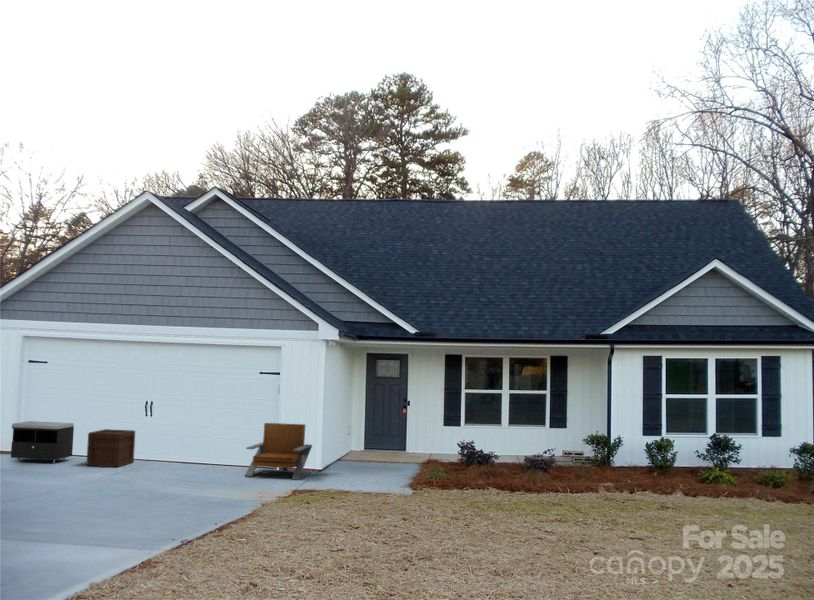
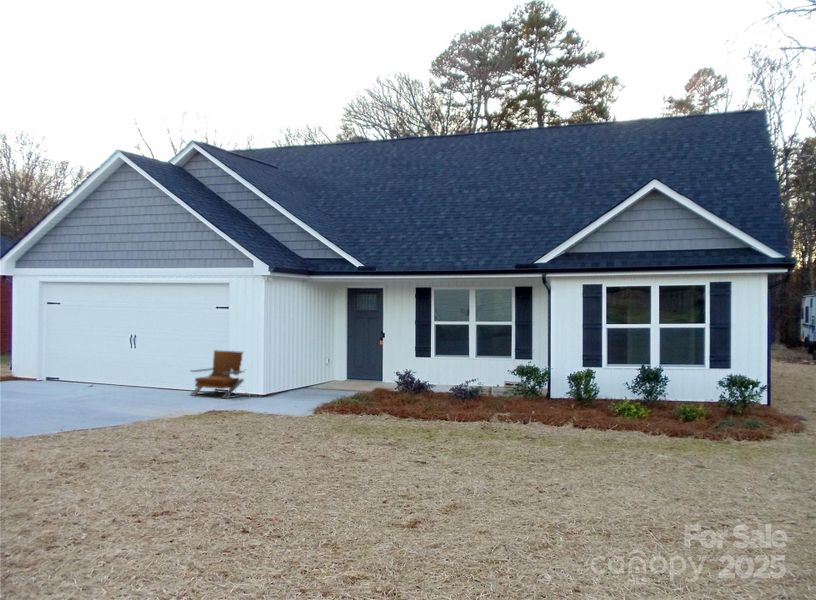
storage bench: present [11,421,74,463] -> none [52,349,98,382]
wooden crate: present [87,429,135,467] -> none [96,356,137,386]

